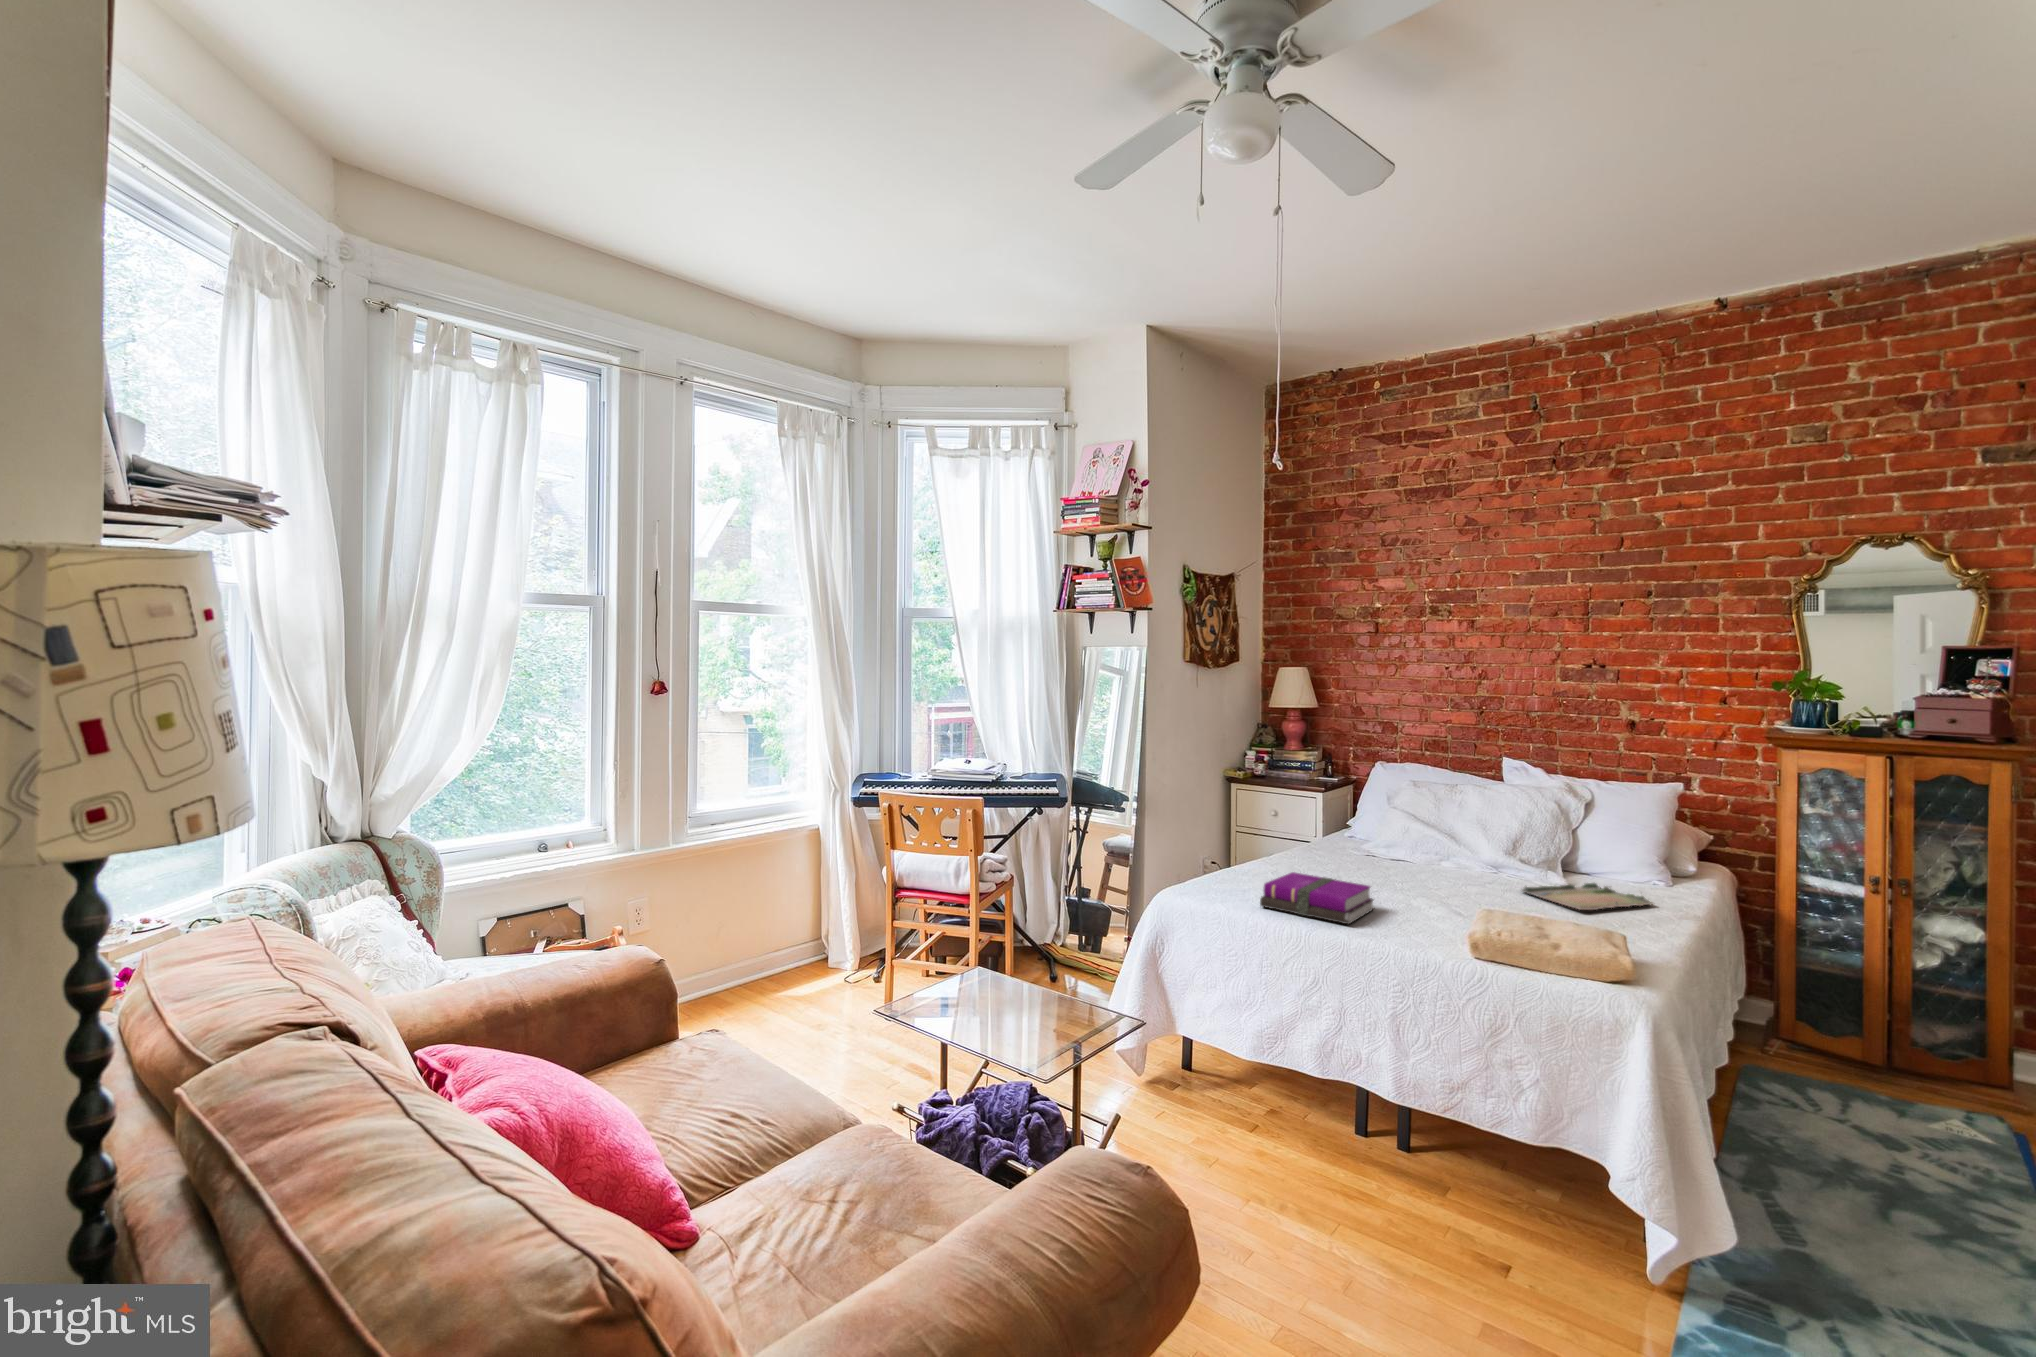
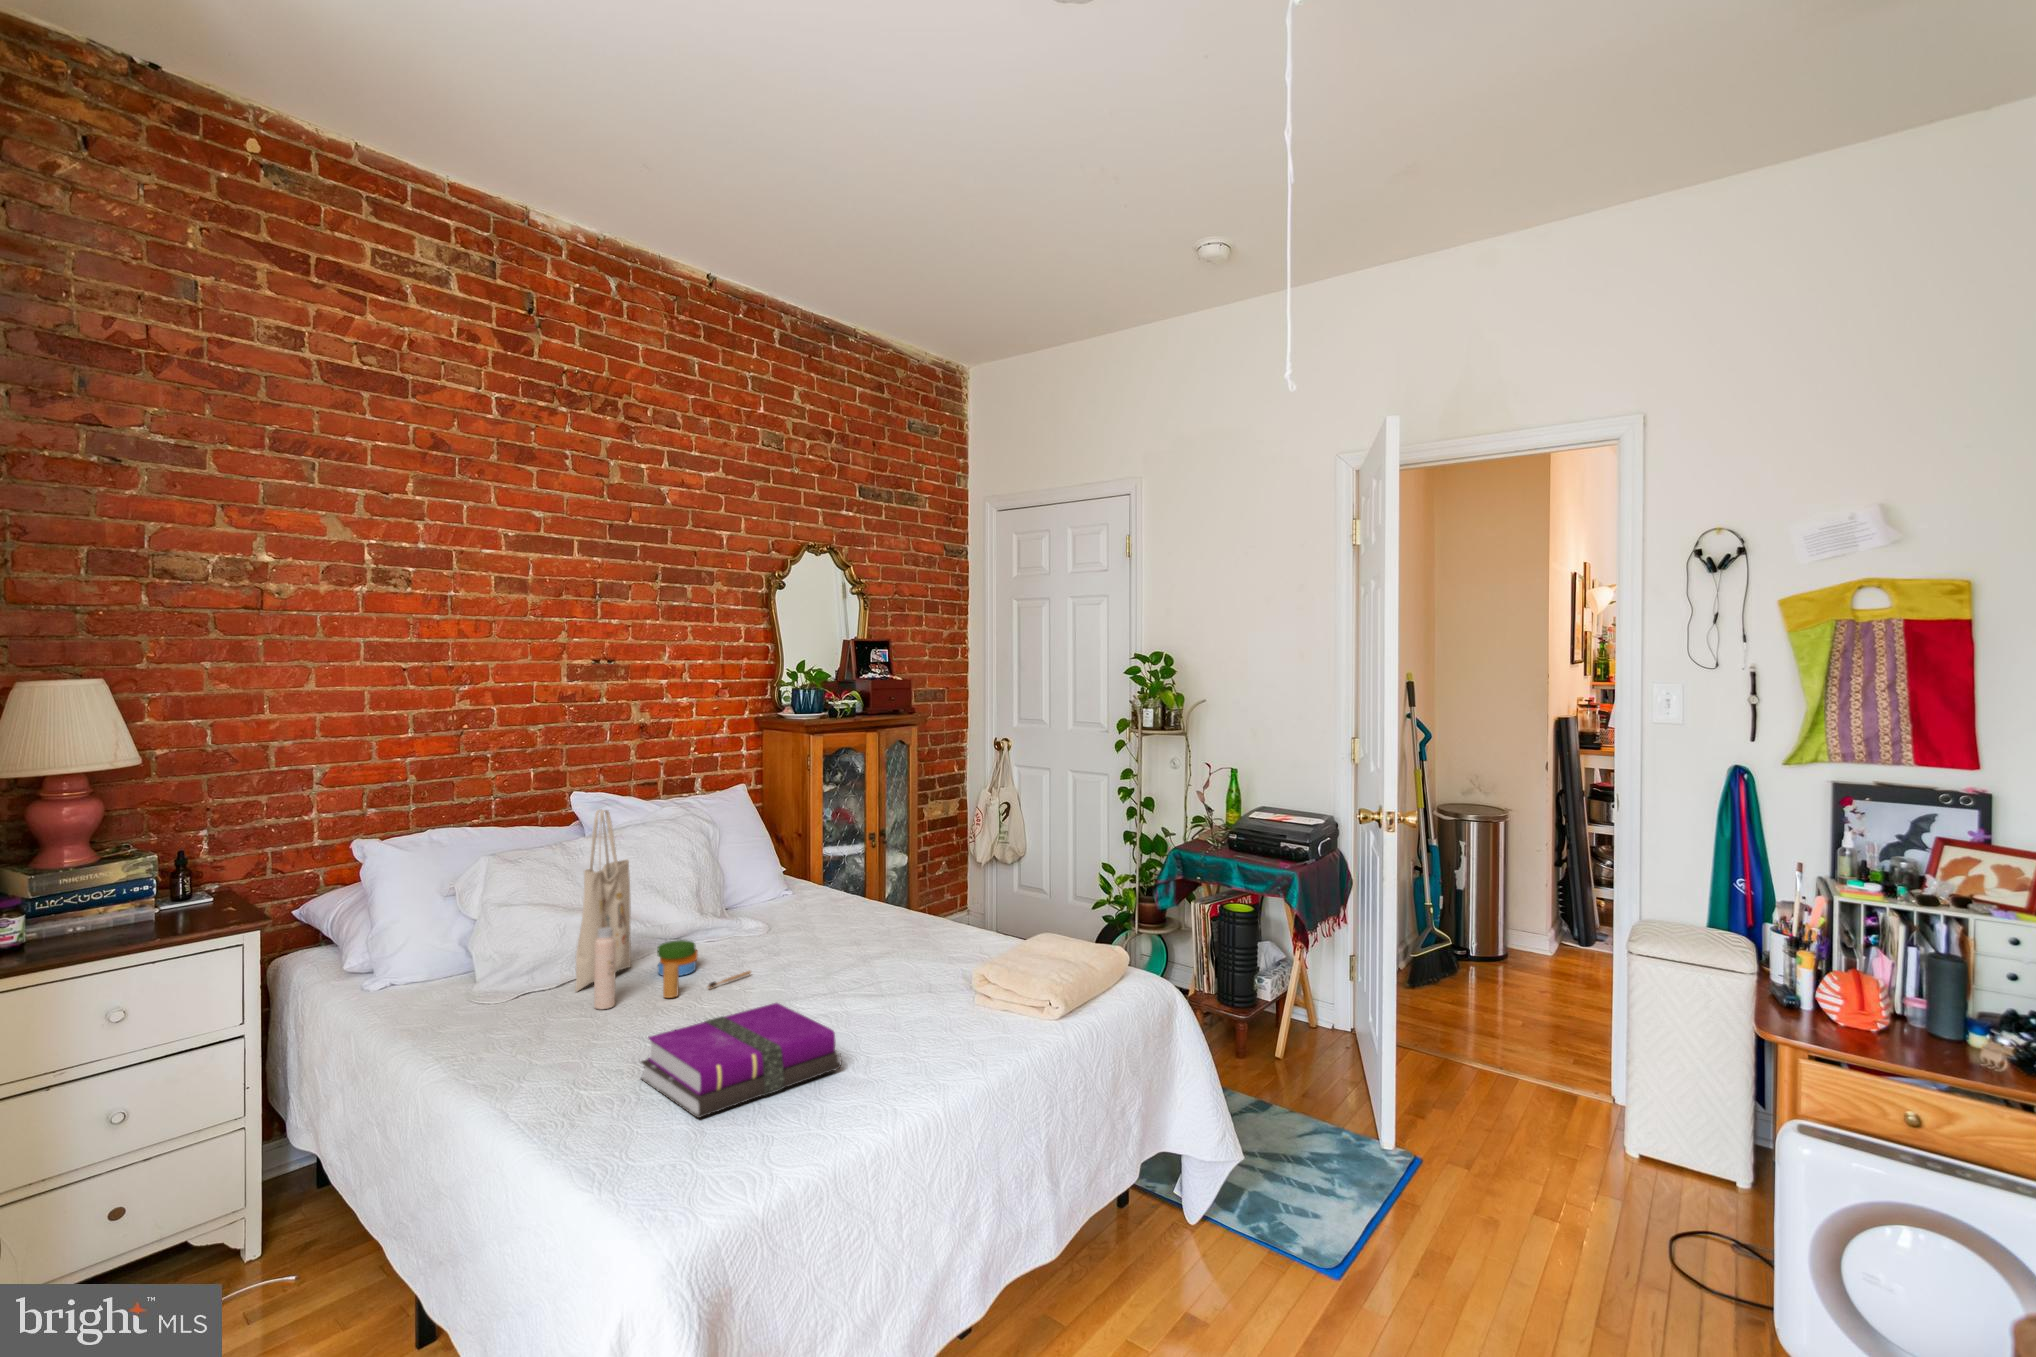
tote bag: none [1356,761,1462,892] -> present [575,809,751,1009]
tray: present [1522,883,1653,910] -> none [770,905,866,950]

